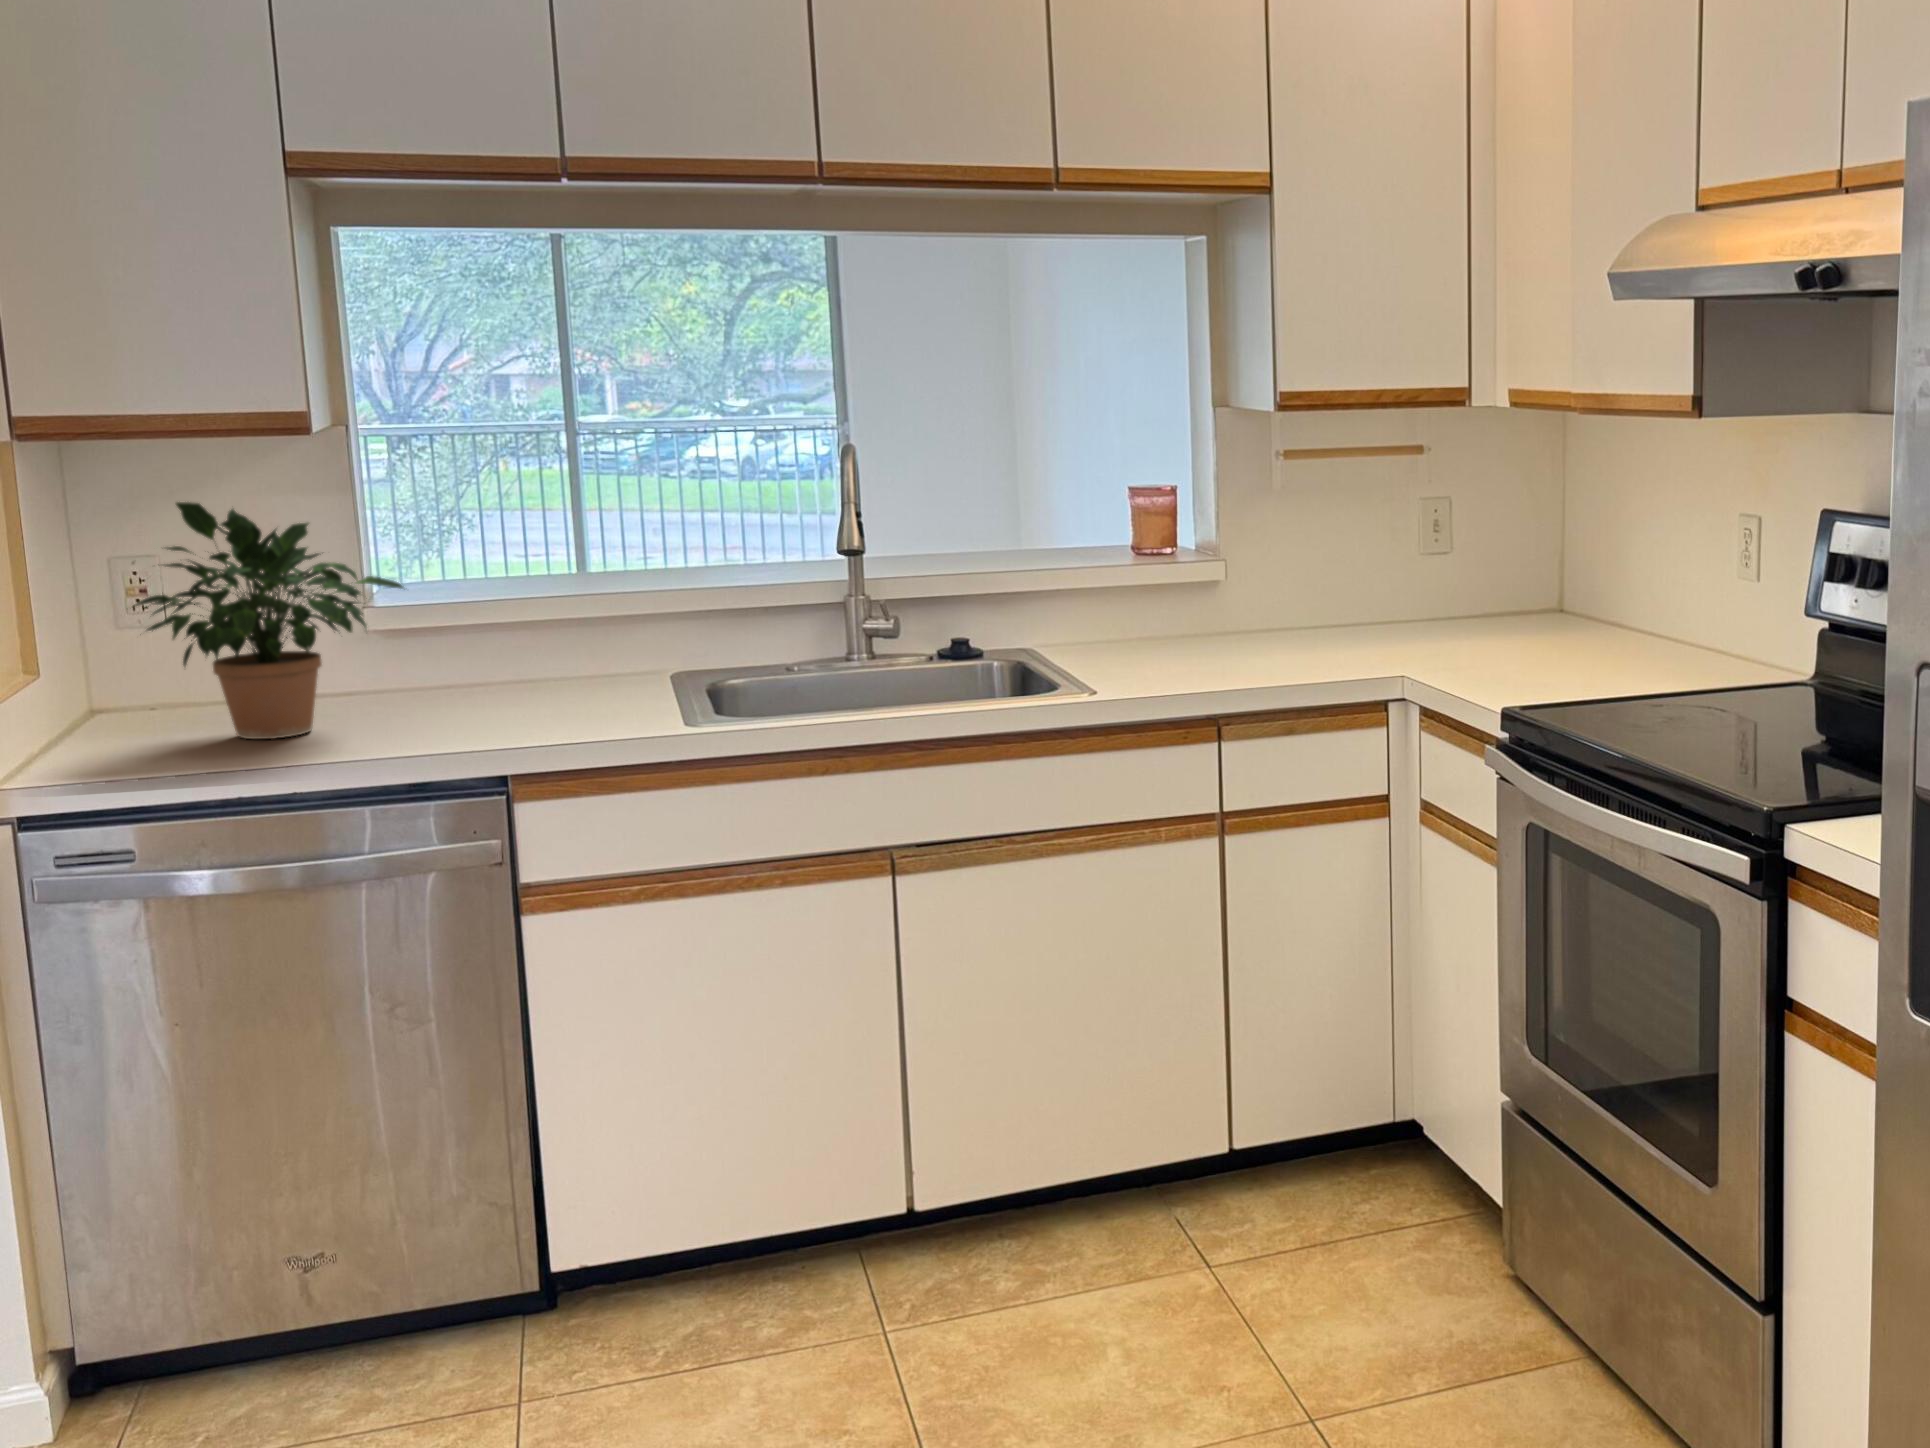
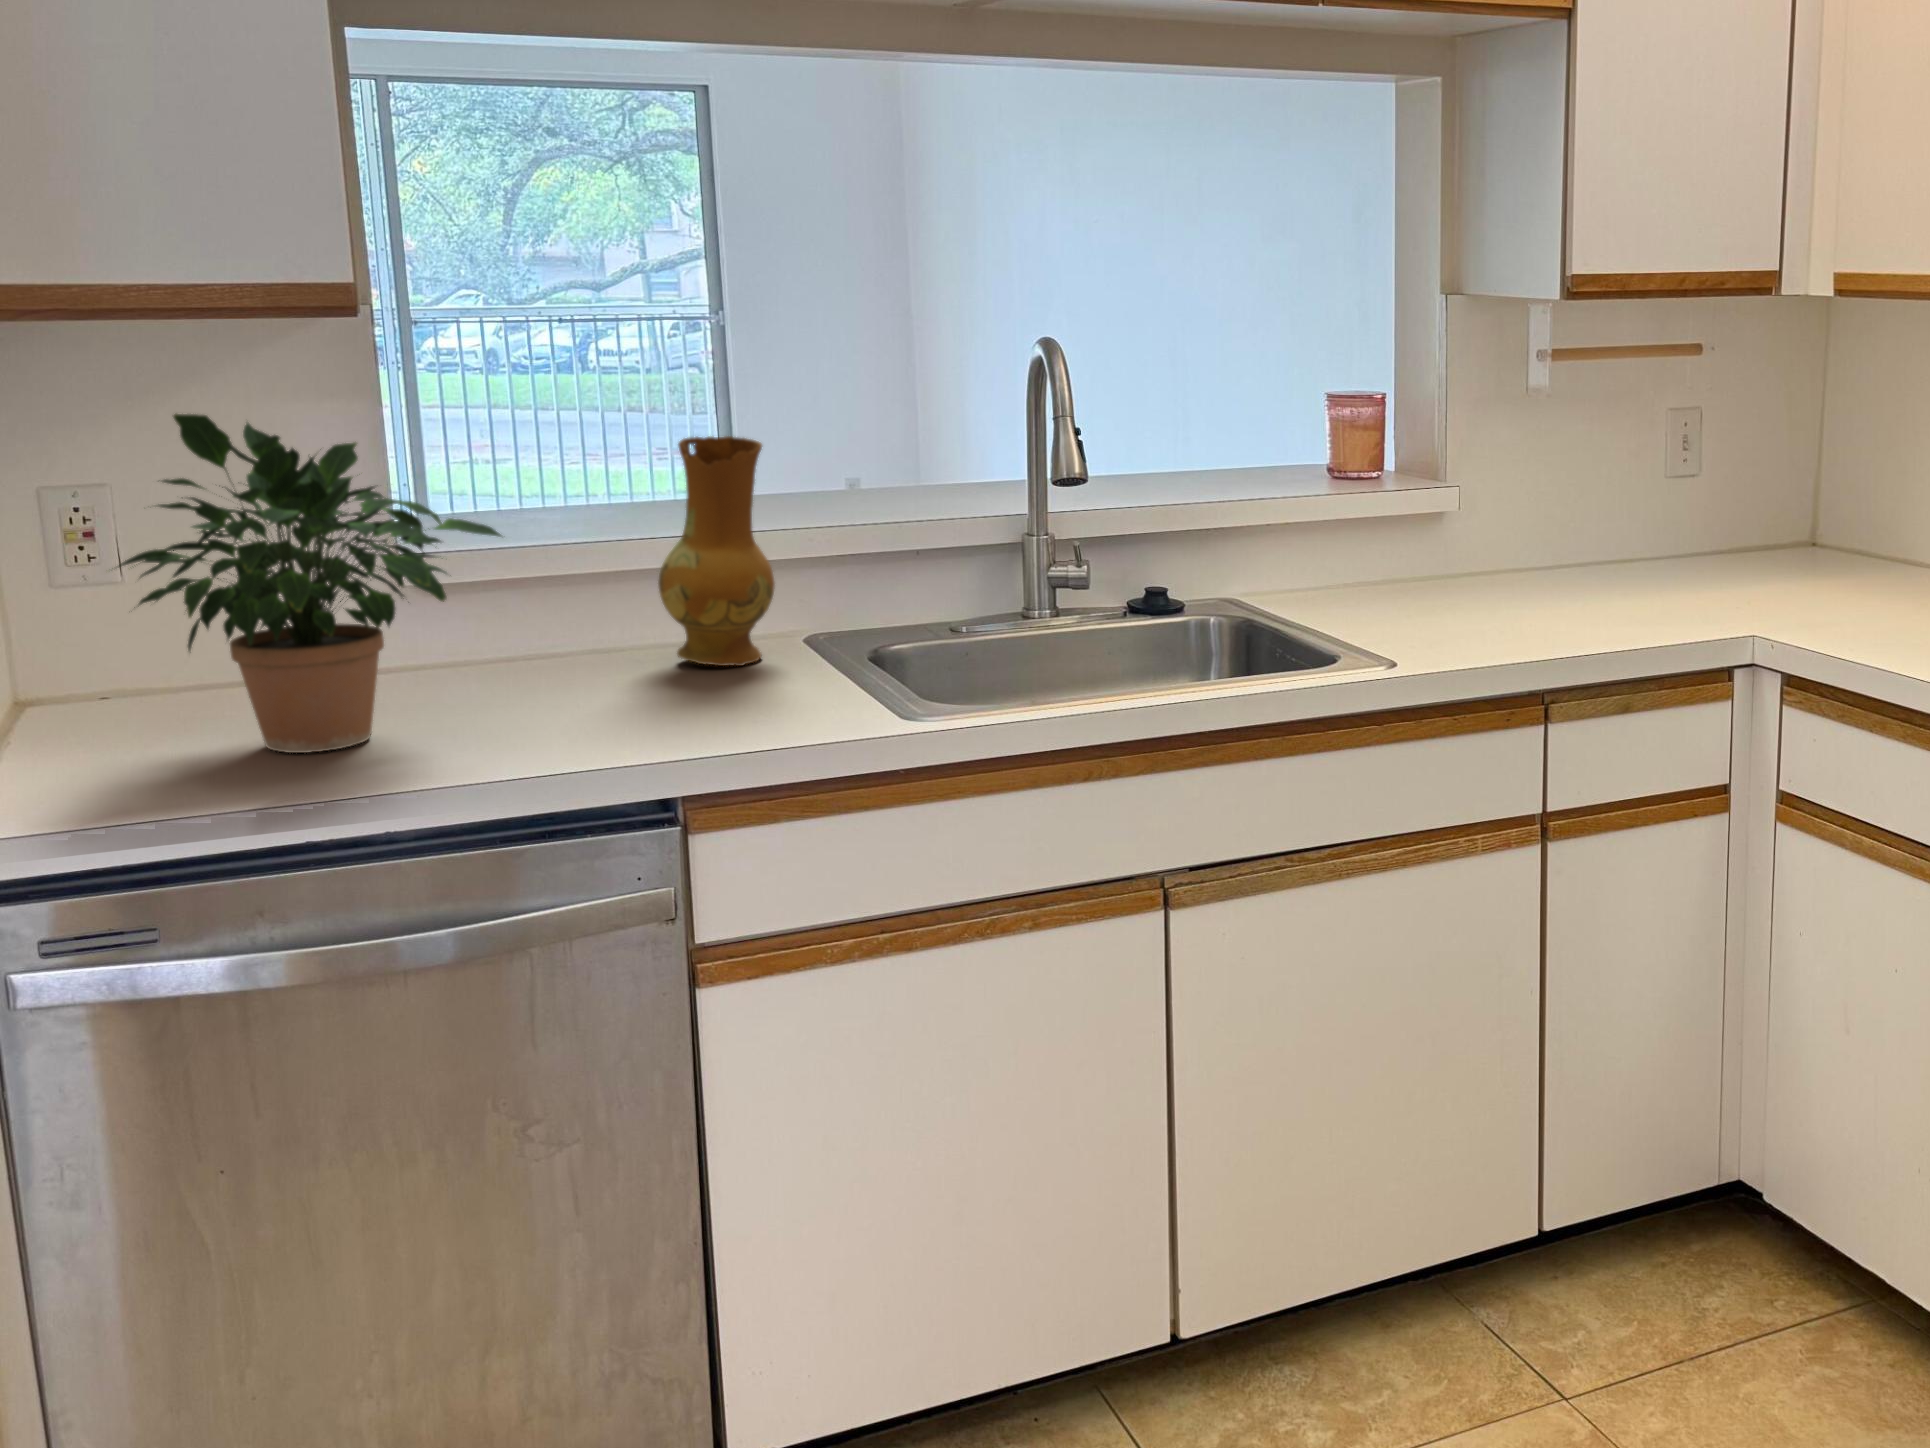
ceramic jug: none [549,519,637,691] -> present [658,436,774,666]

